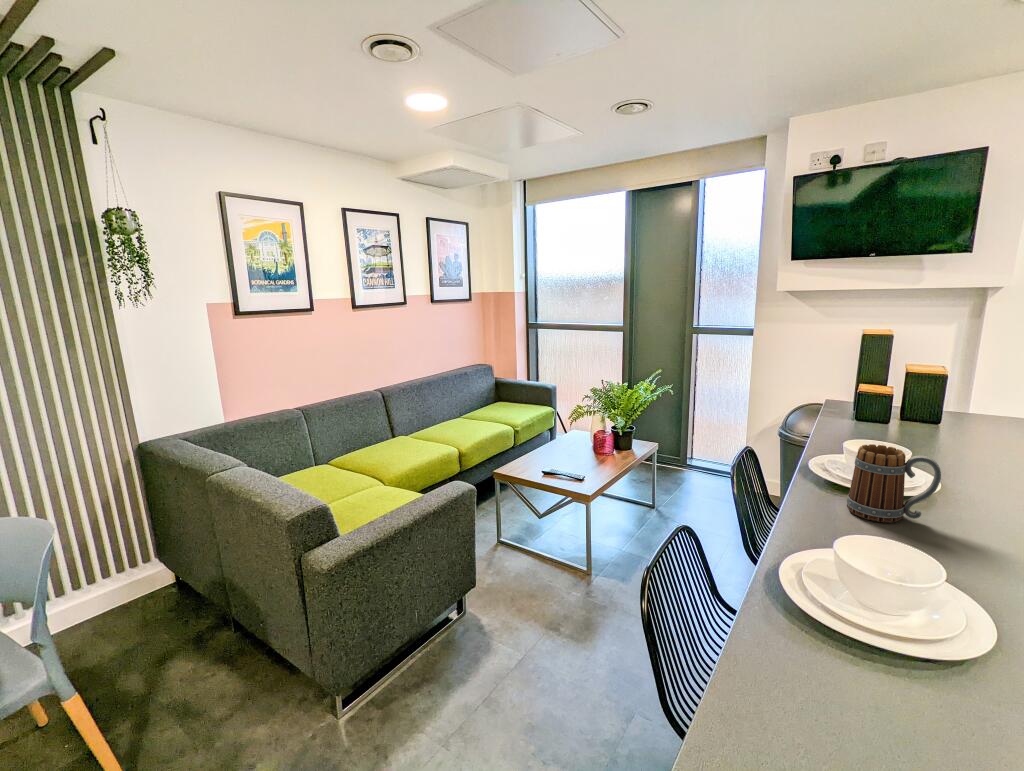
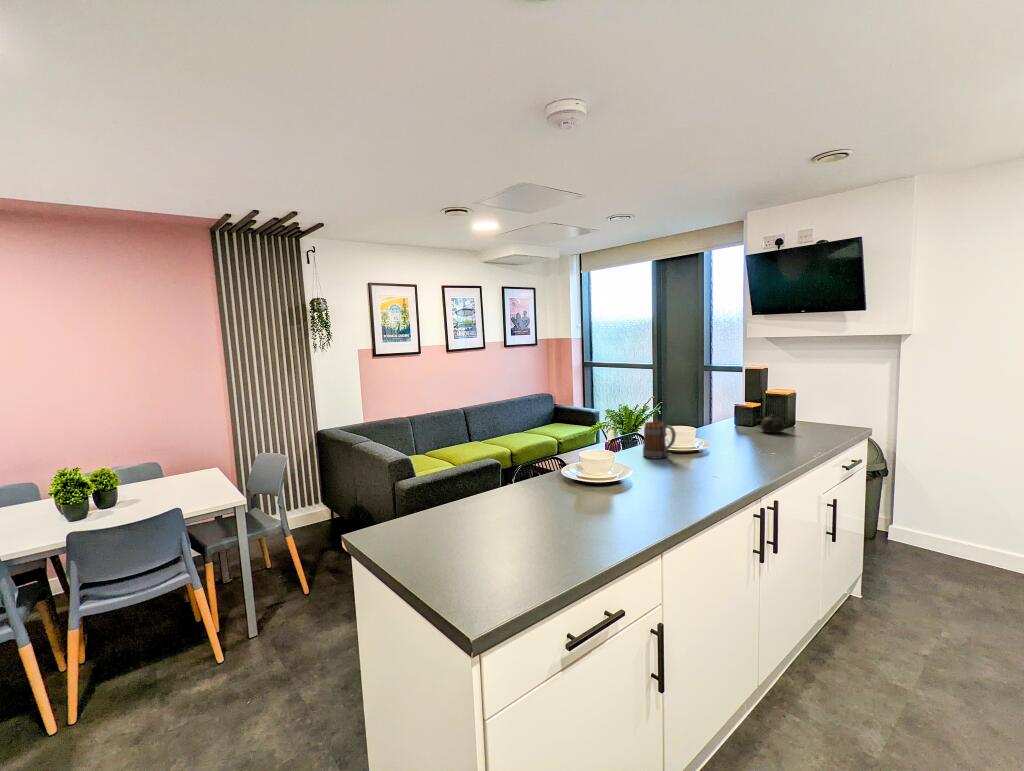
teapot: none [913,408,985,438] -> present [755,415,790,433]

